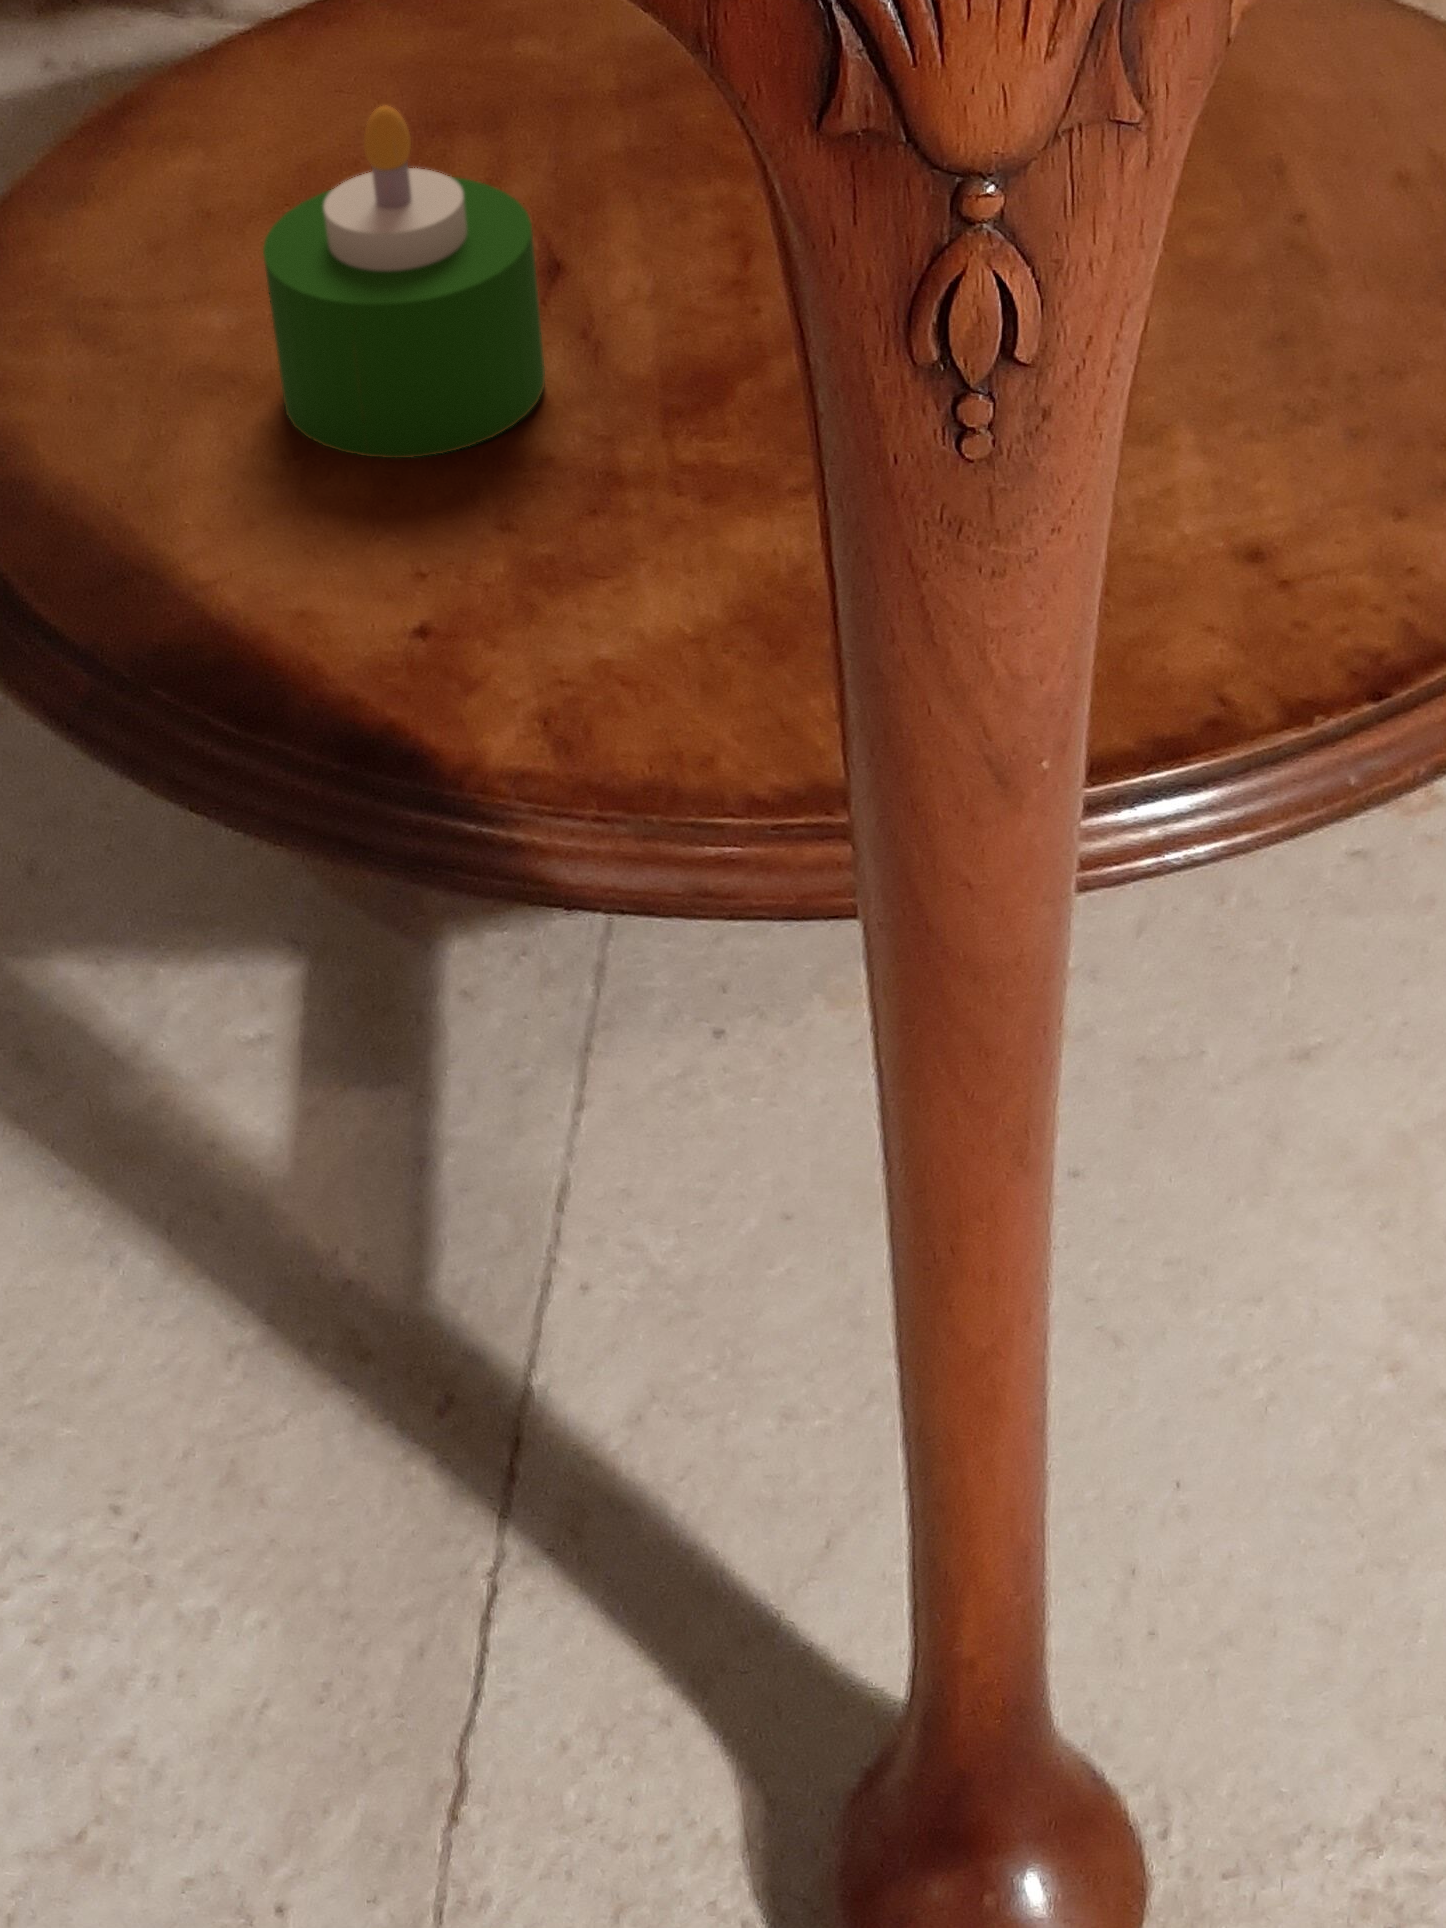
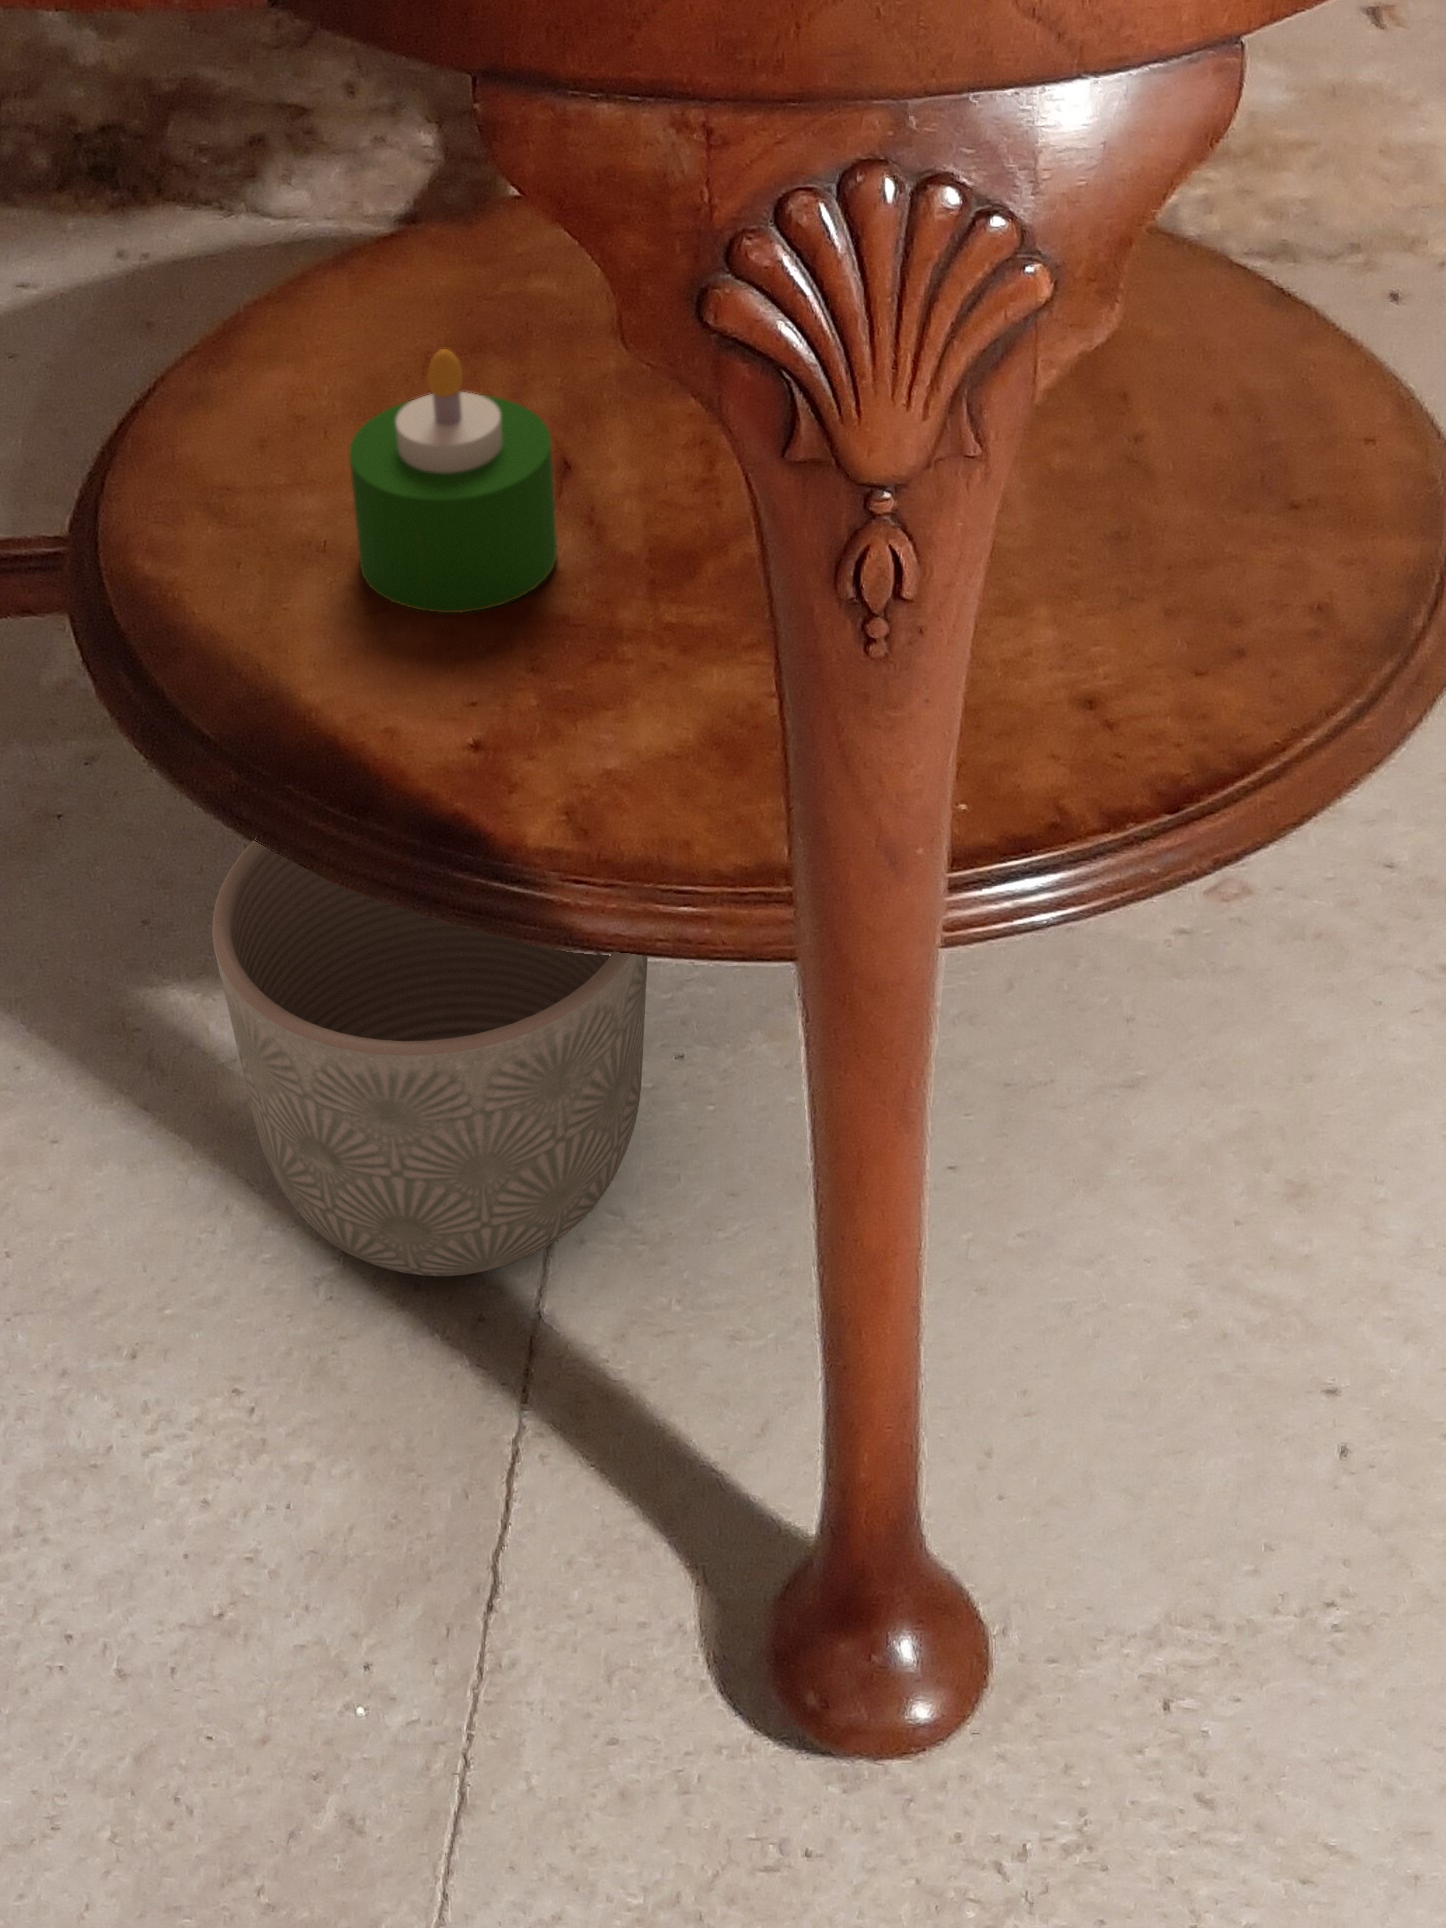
planter: none [75,663,669,1342] -> present [212,839,648,1276]

